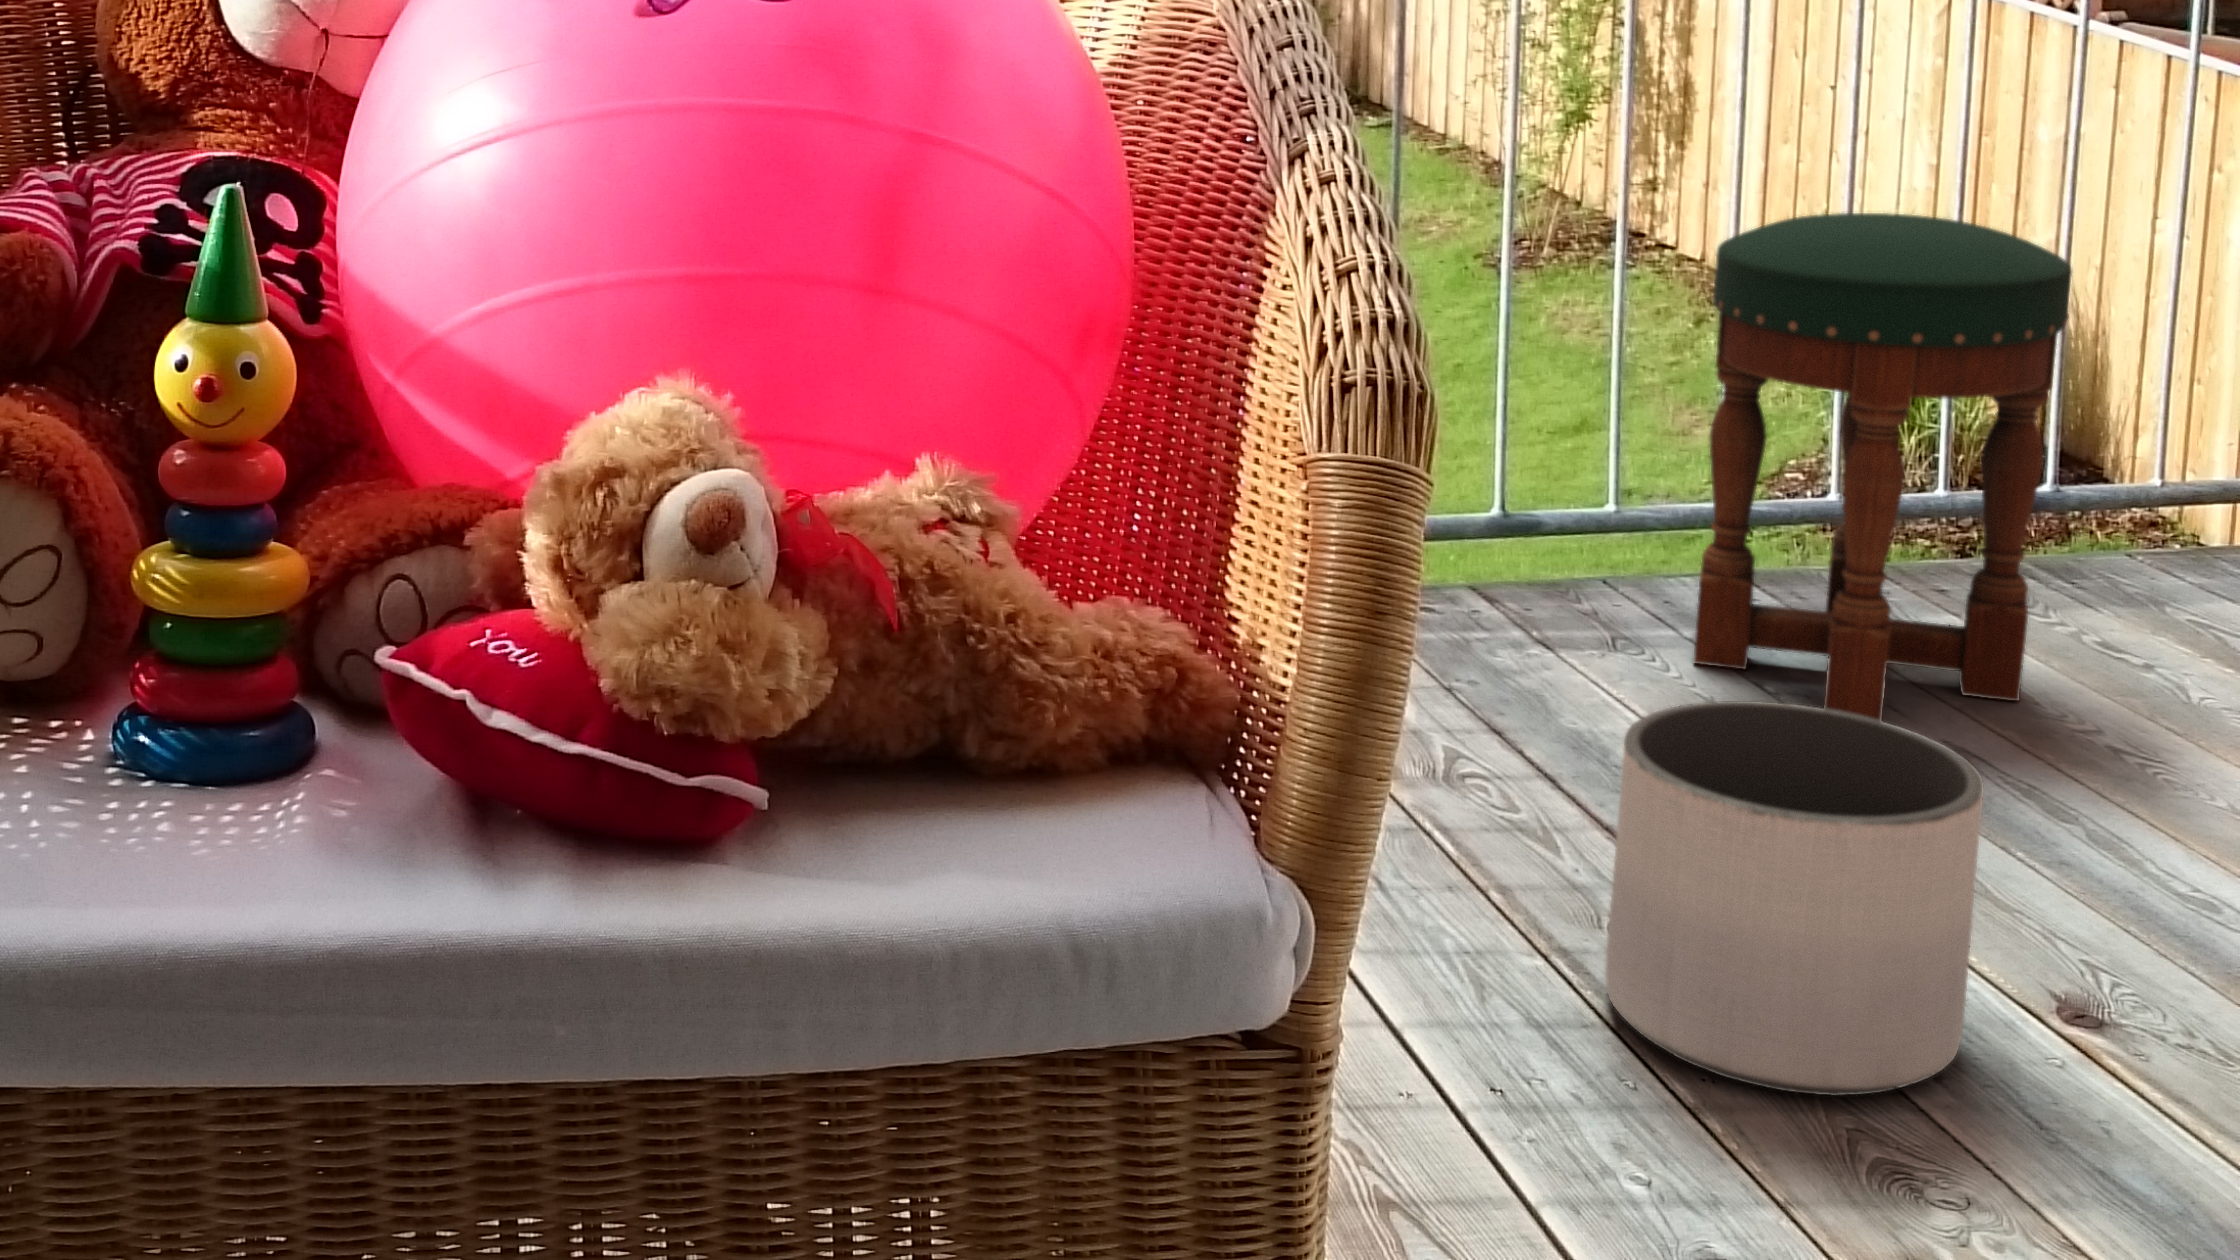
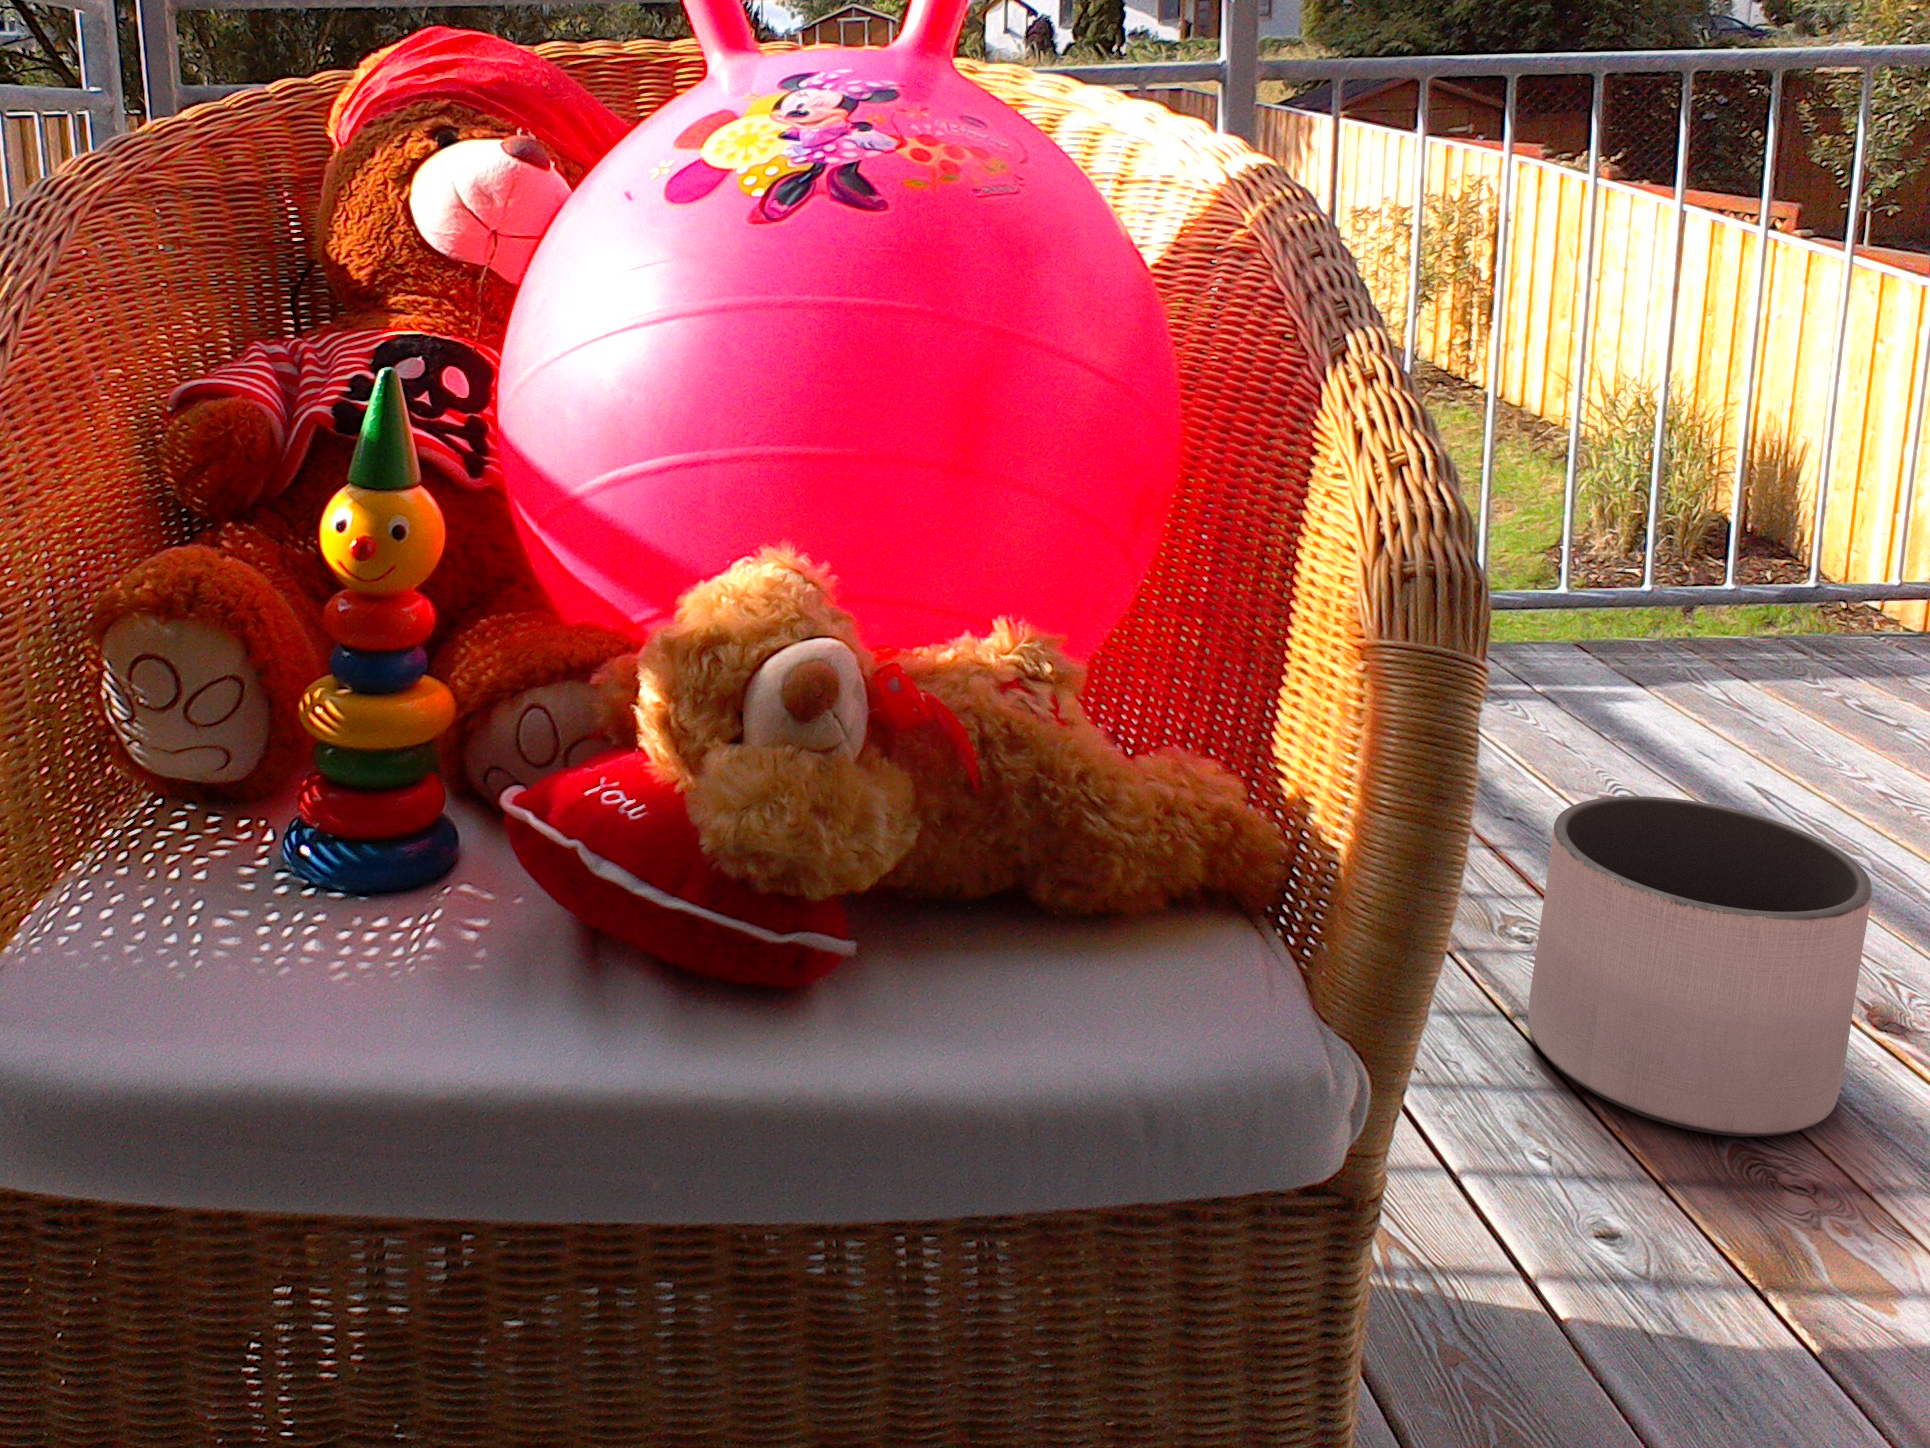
stool: present [1694,213,2072,721] -> none [1565,392,1895,795]

